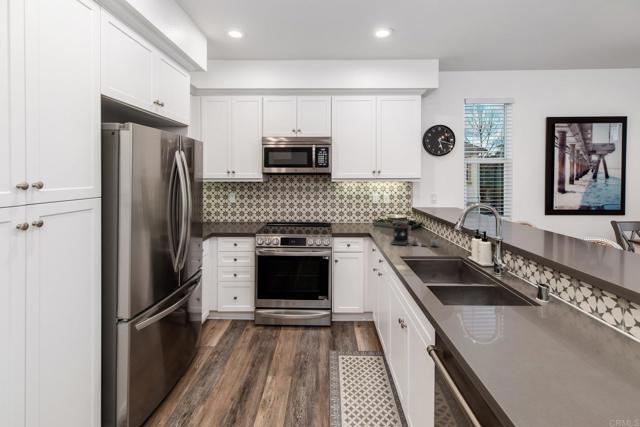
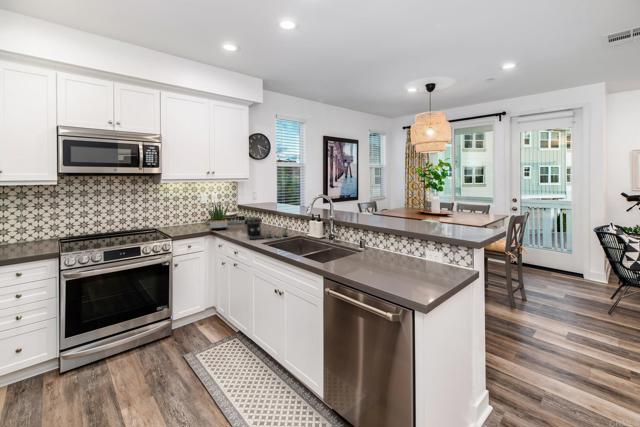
potted plant: none [364,200,395,231] -> present [206,205,229,230]

